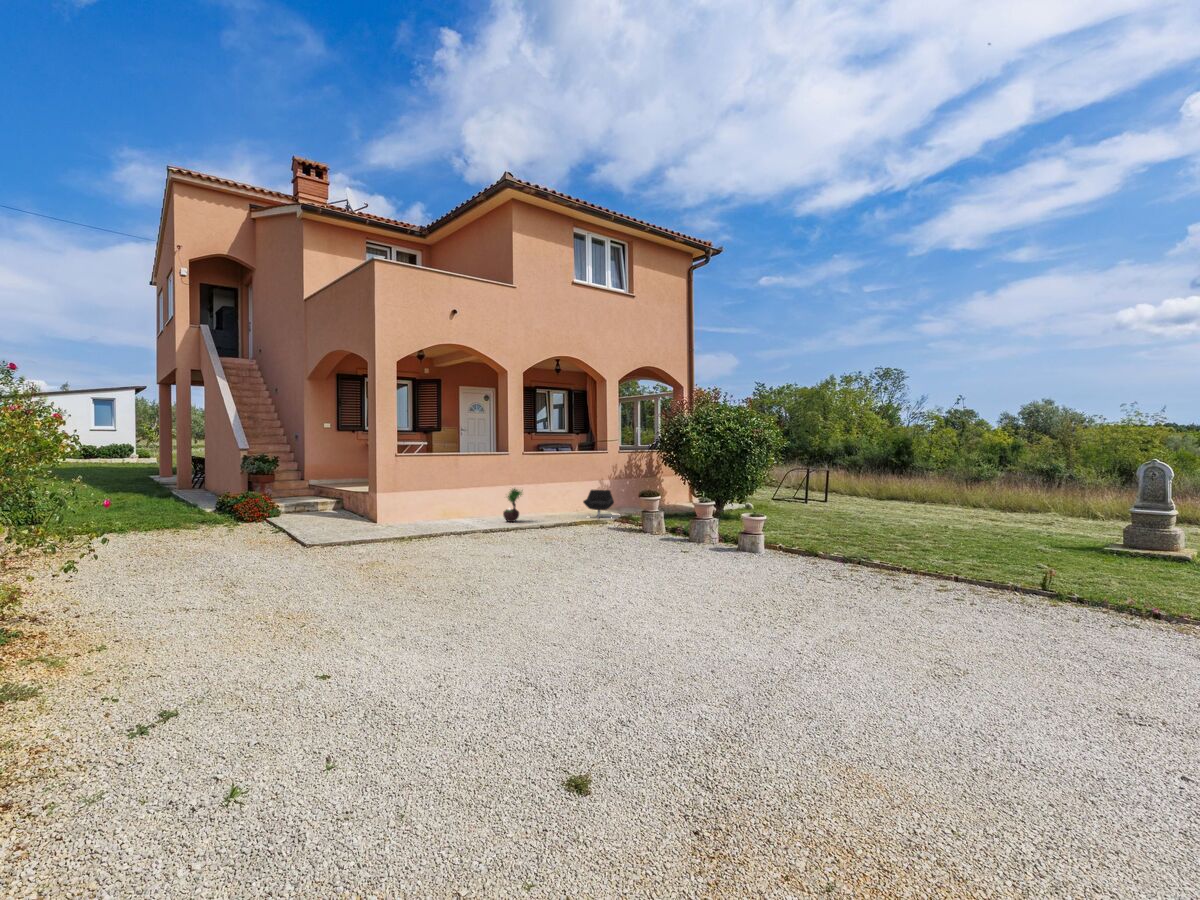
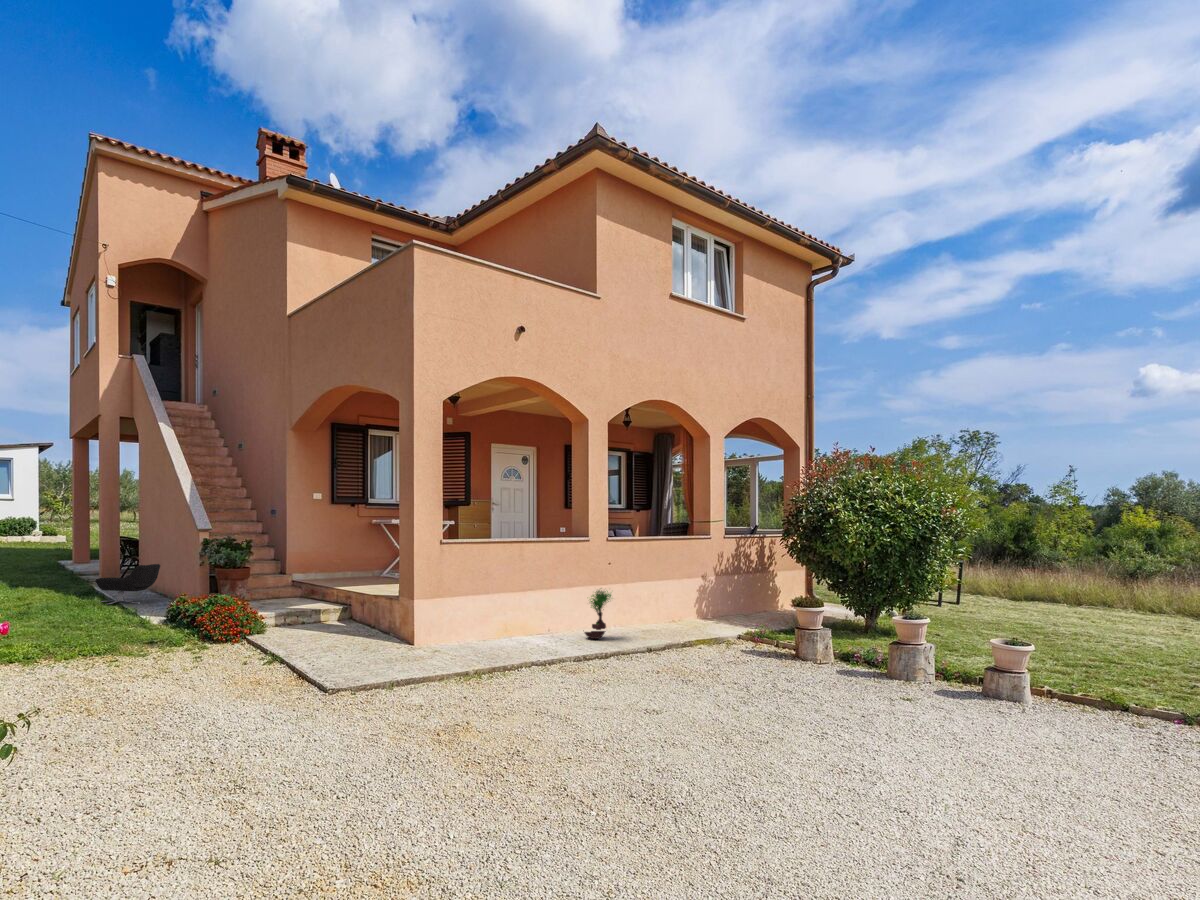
lounge chair: present [583,490,614,519] -> present [95,564,160,604]

